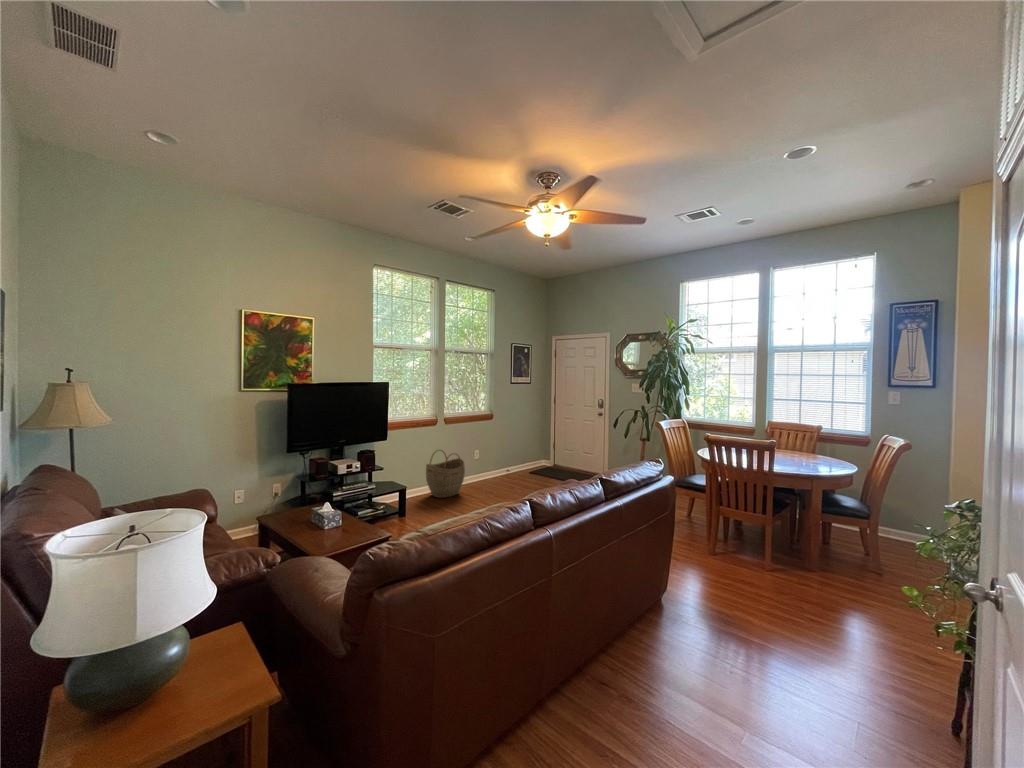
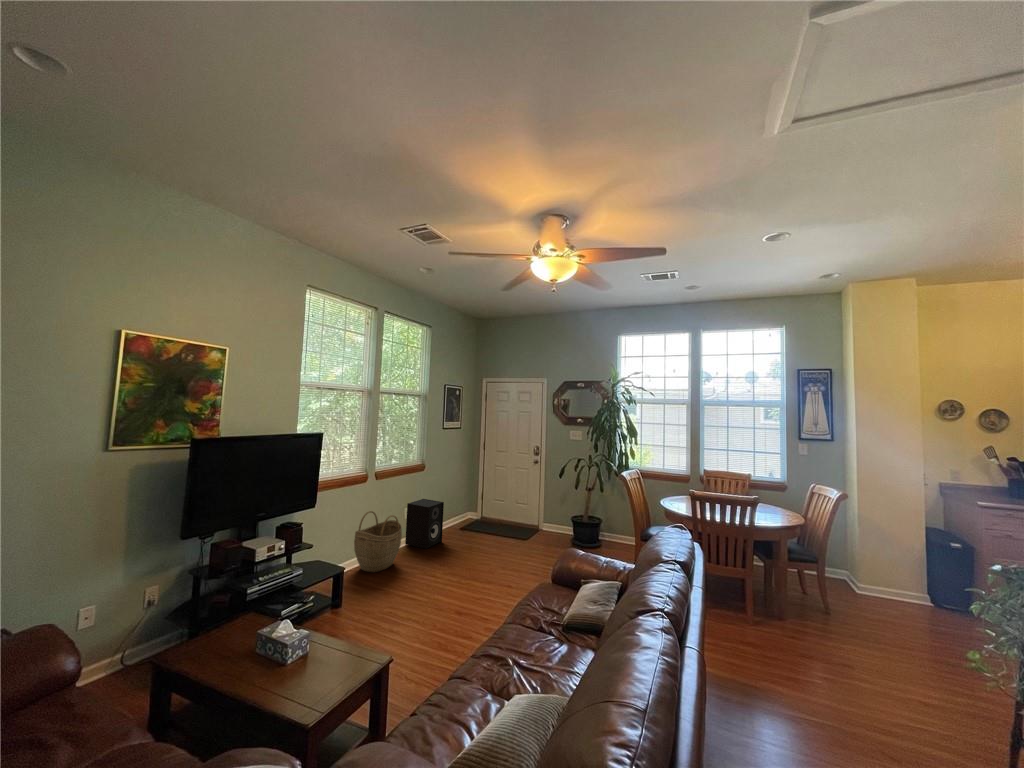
speaker: none [476,444,508,486] -> present [405,499,444,549]

